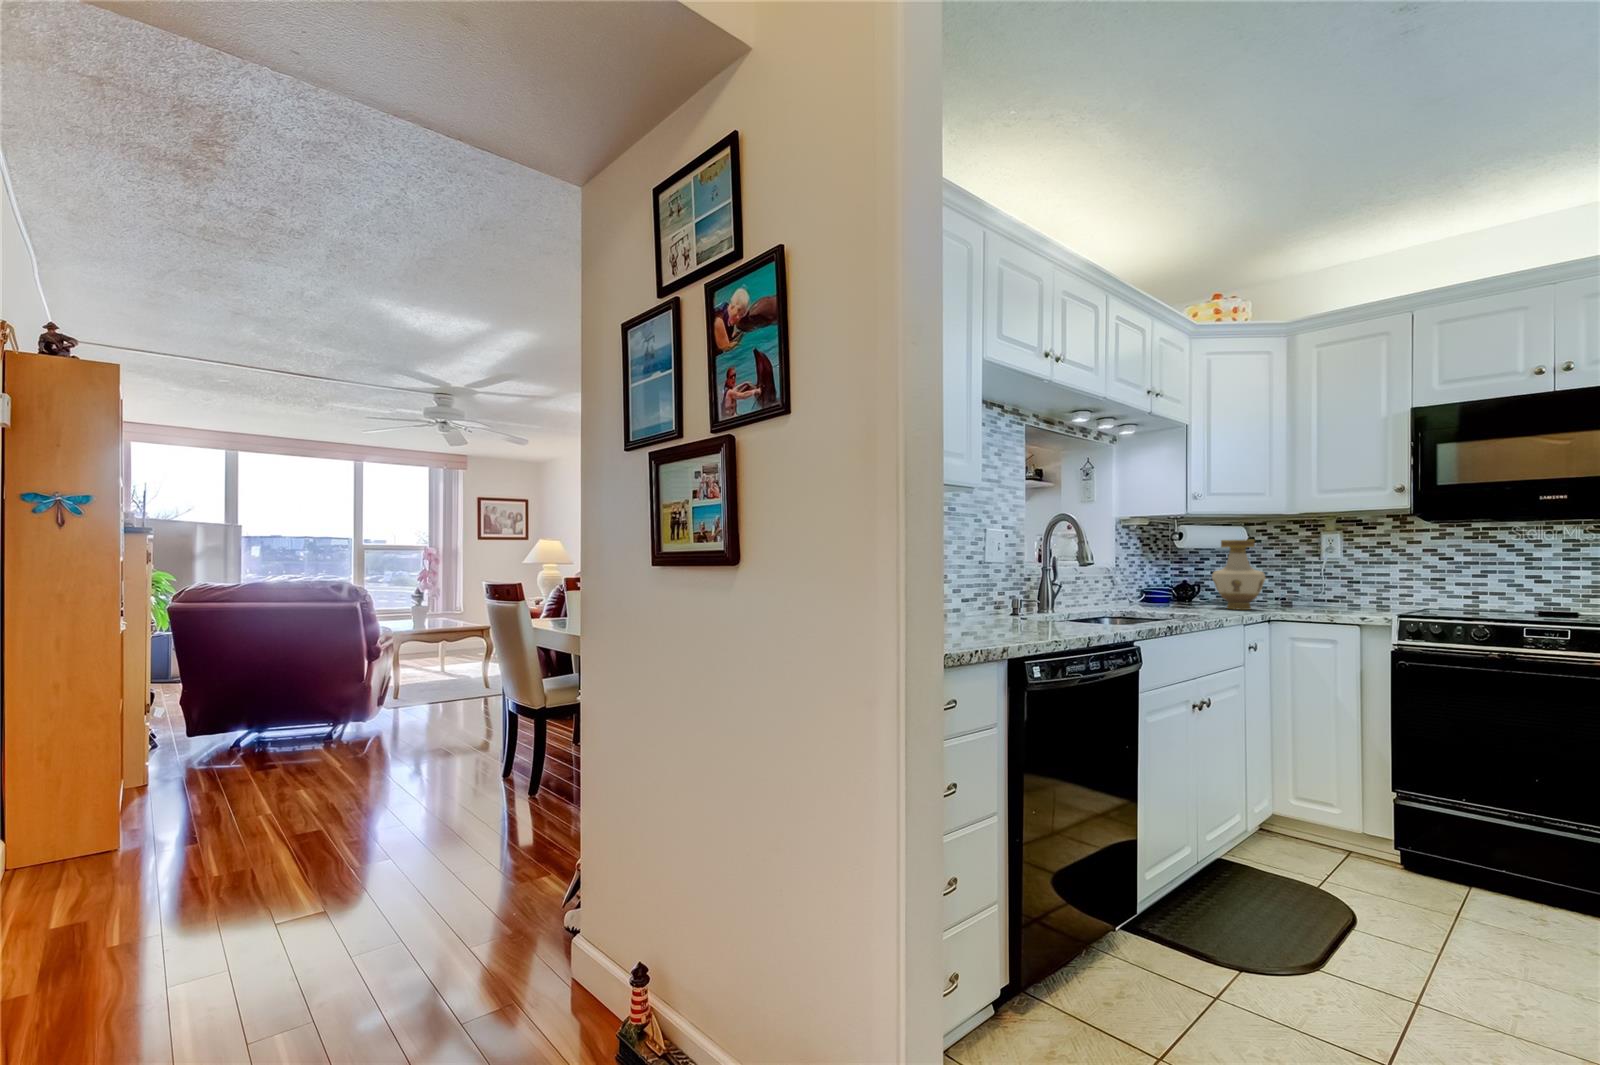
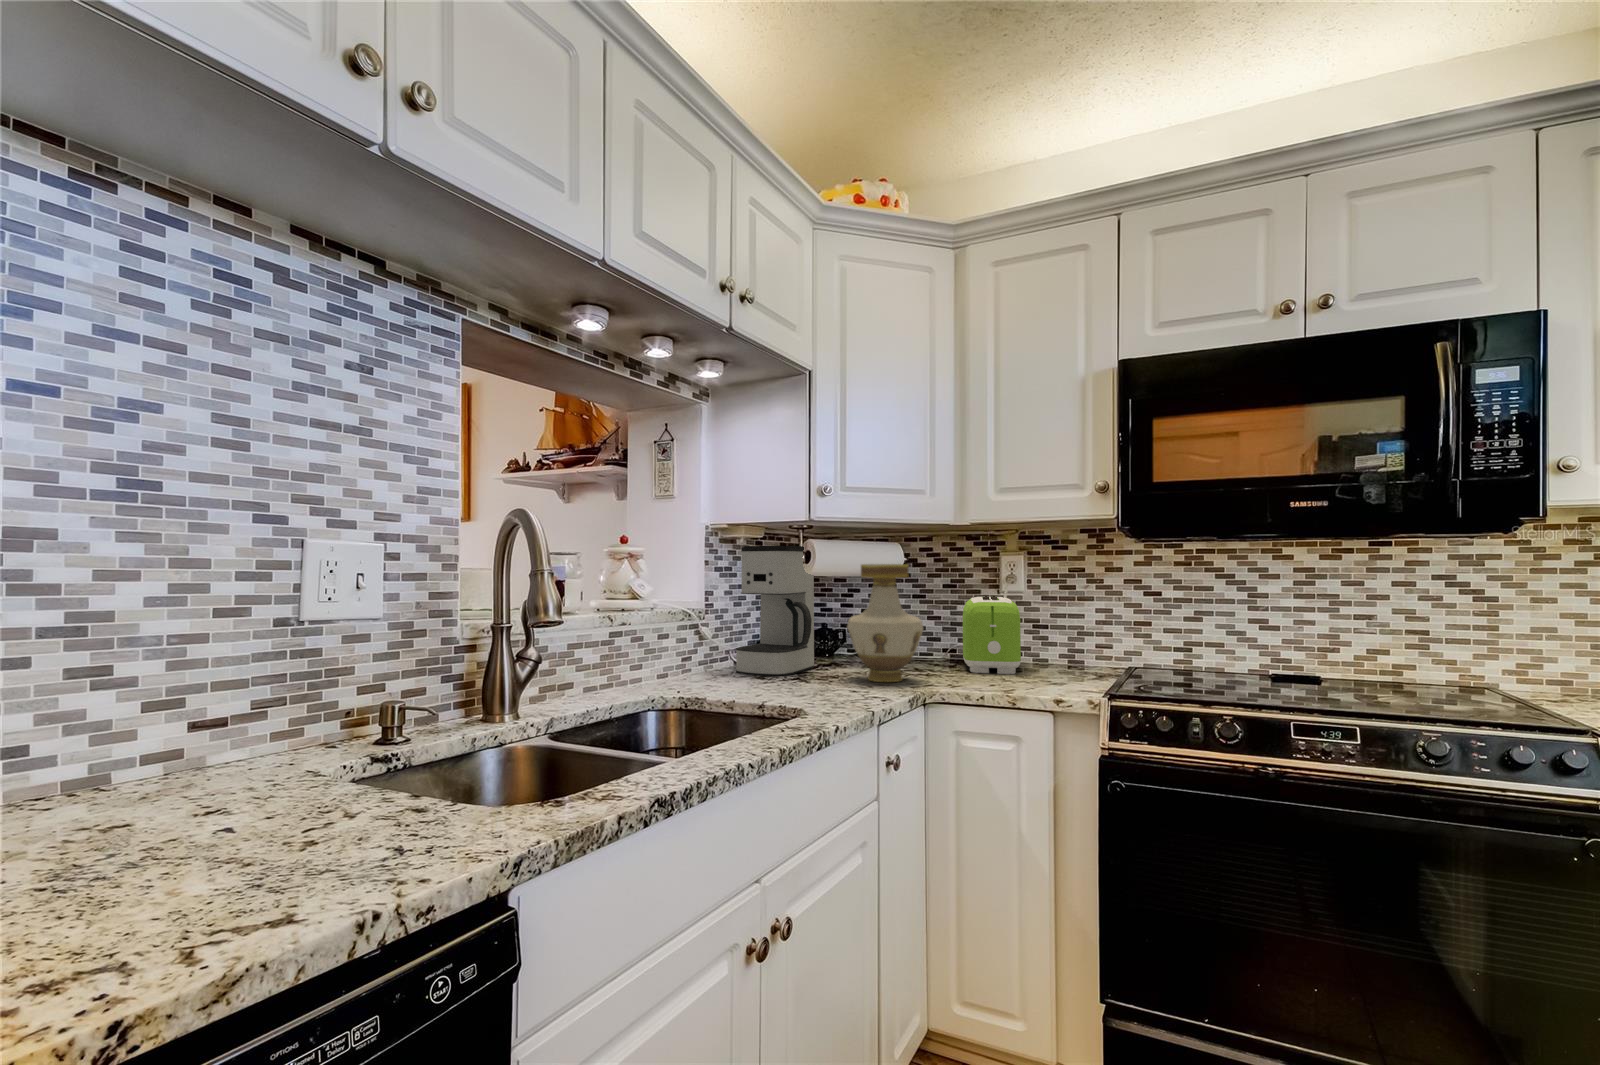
coffee maker: none [1135,529,1185,606] -> present [736,546,814,676]
toaster: none [1293,562,1337,610] -> present [963,597,1021,674]

